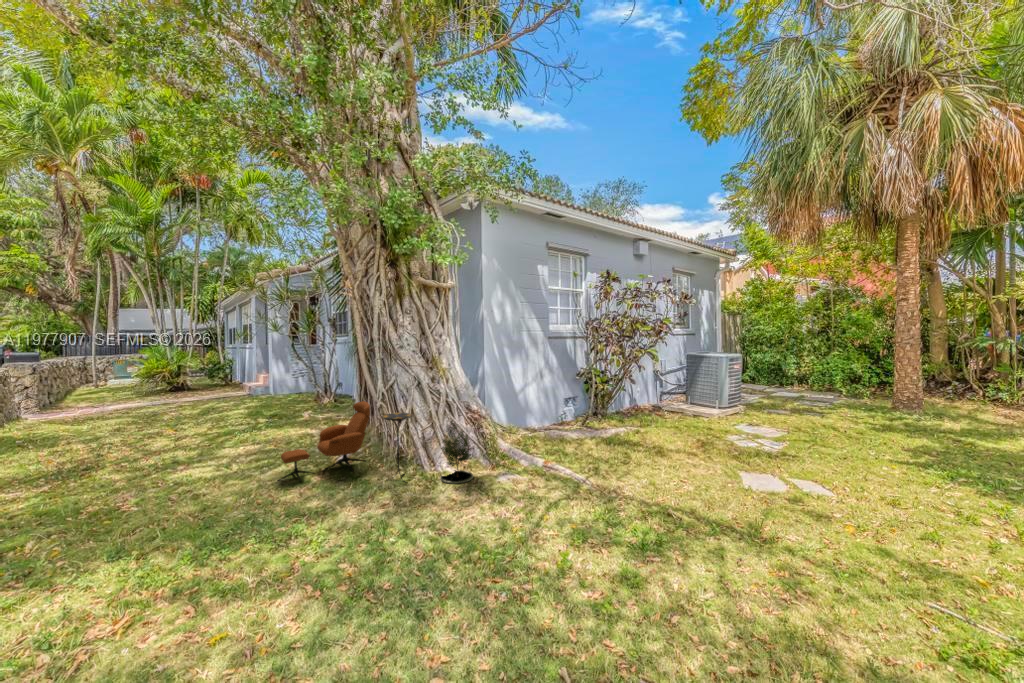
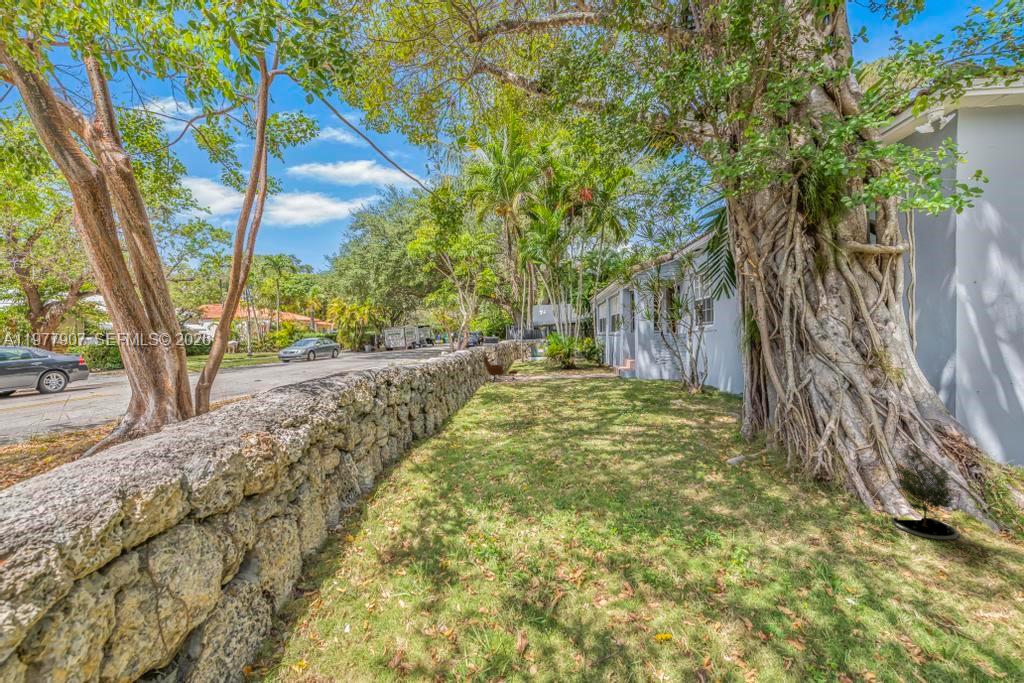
lounge chair: present [278,401,370,481] -> present [484,356,518,380]
side table: present [382,412,412,478] -> none [796,419,843,513]

